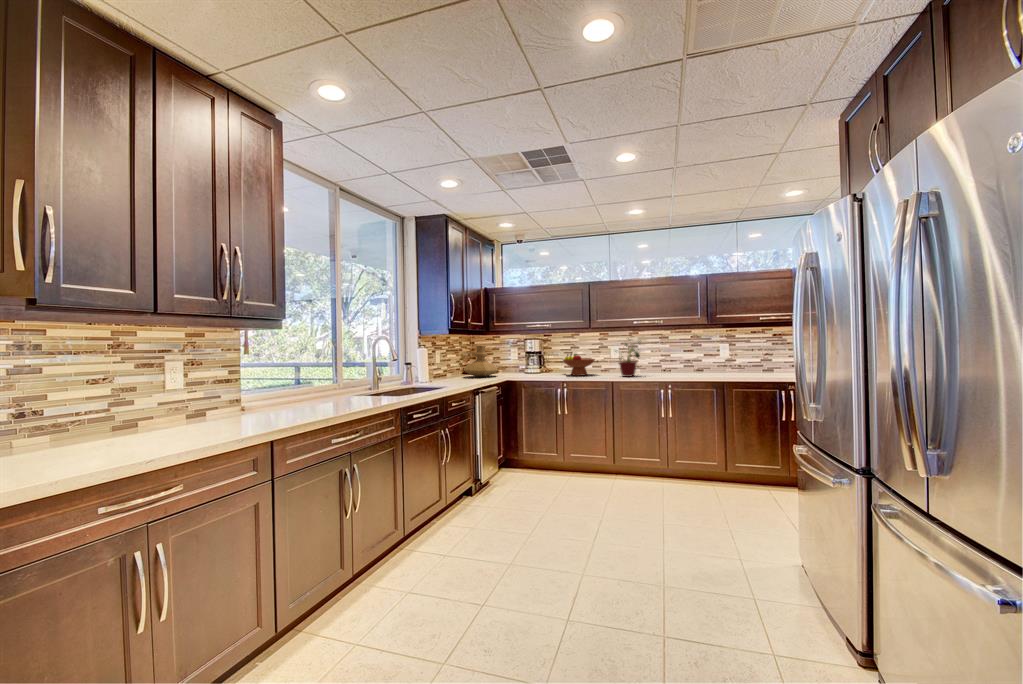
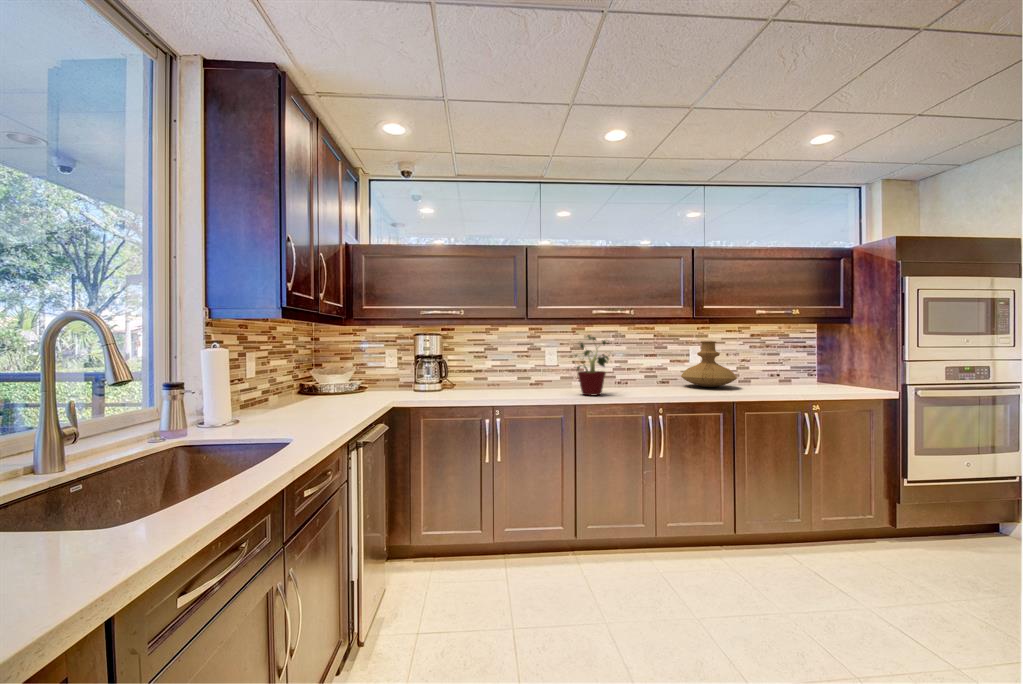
vase: present [464,346,498,377] -> present [681,341,737,387]
fruit bowl: present [563,354,595,376] -> none [484,359,537,394]

